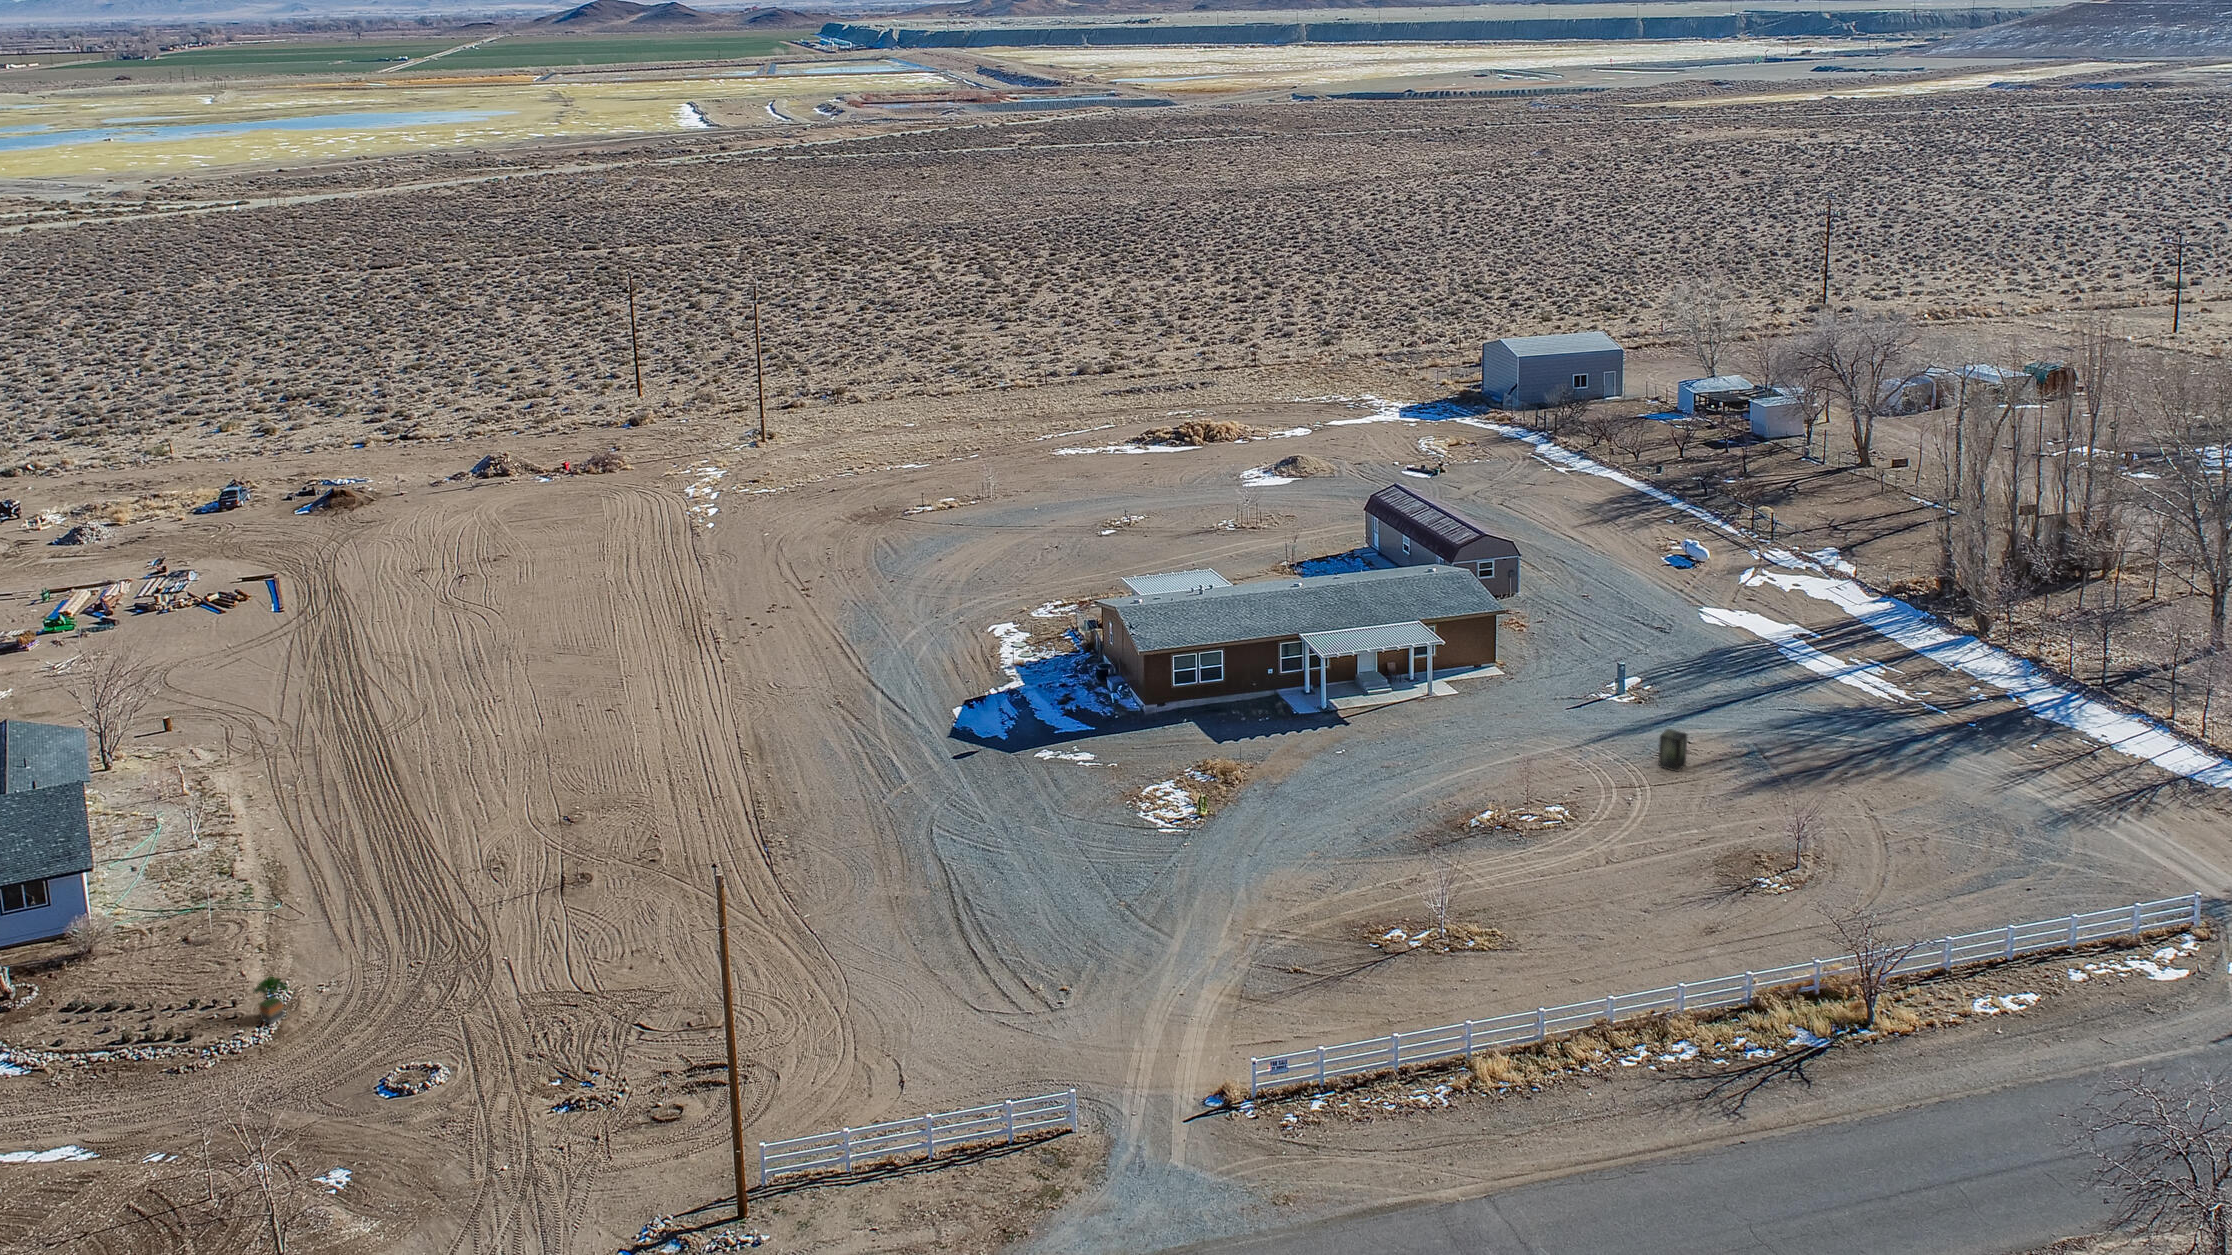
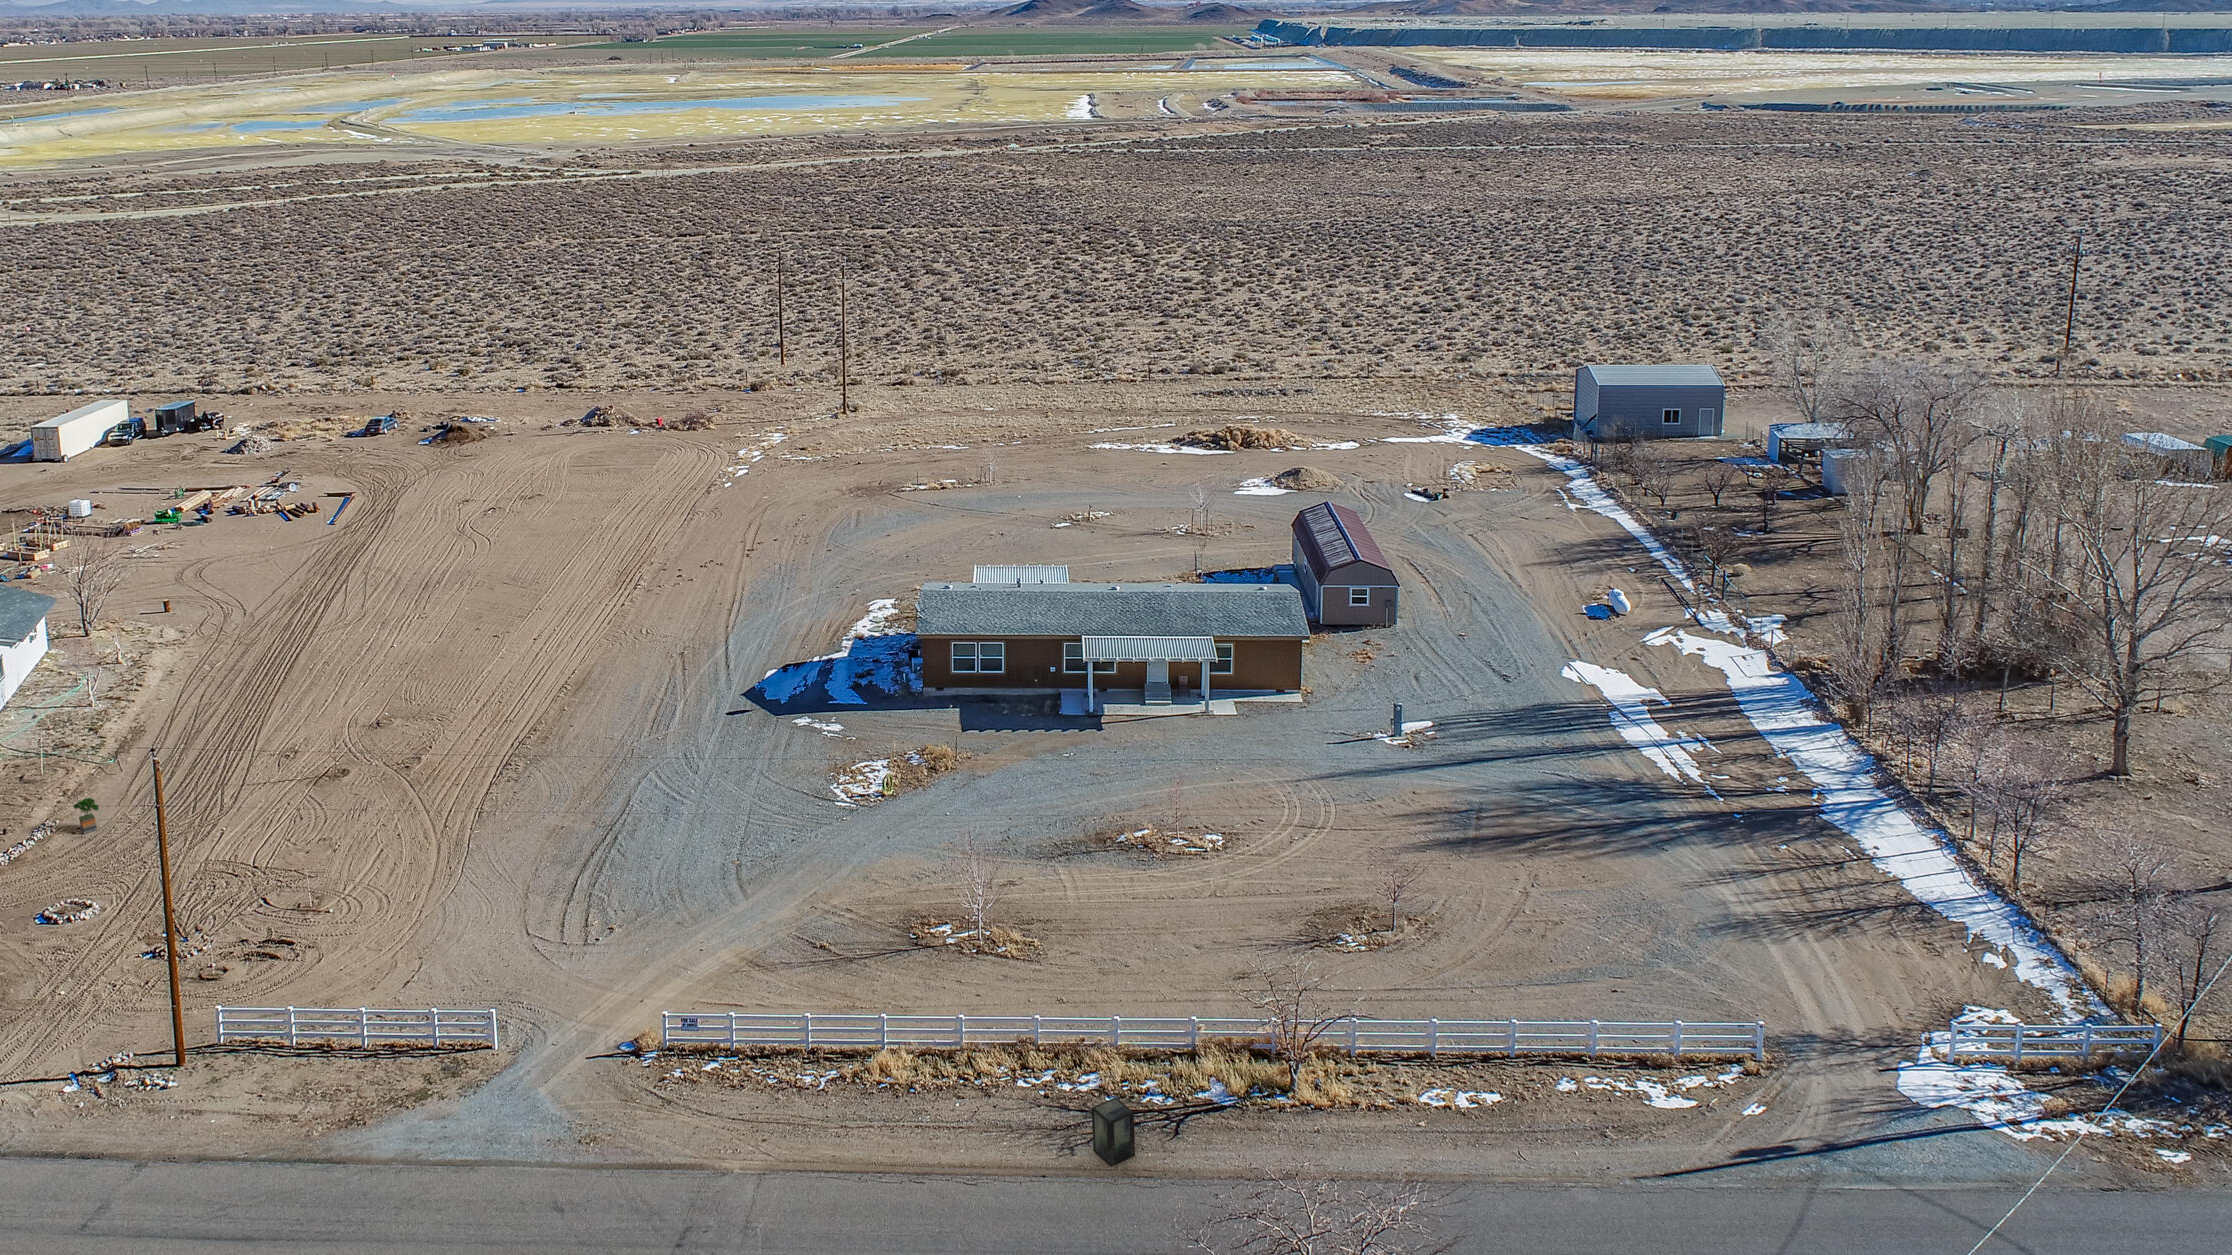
storage box: present [1659,729,1687,771] -> present [1092,1097,1135,1166]

